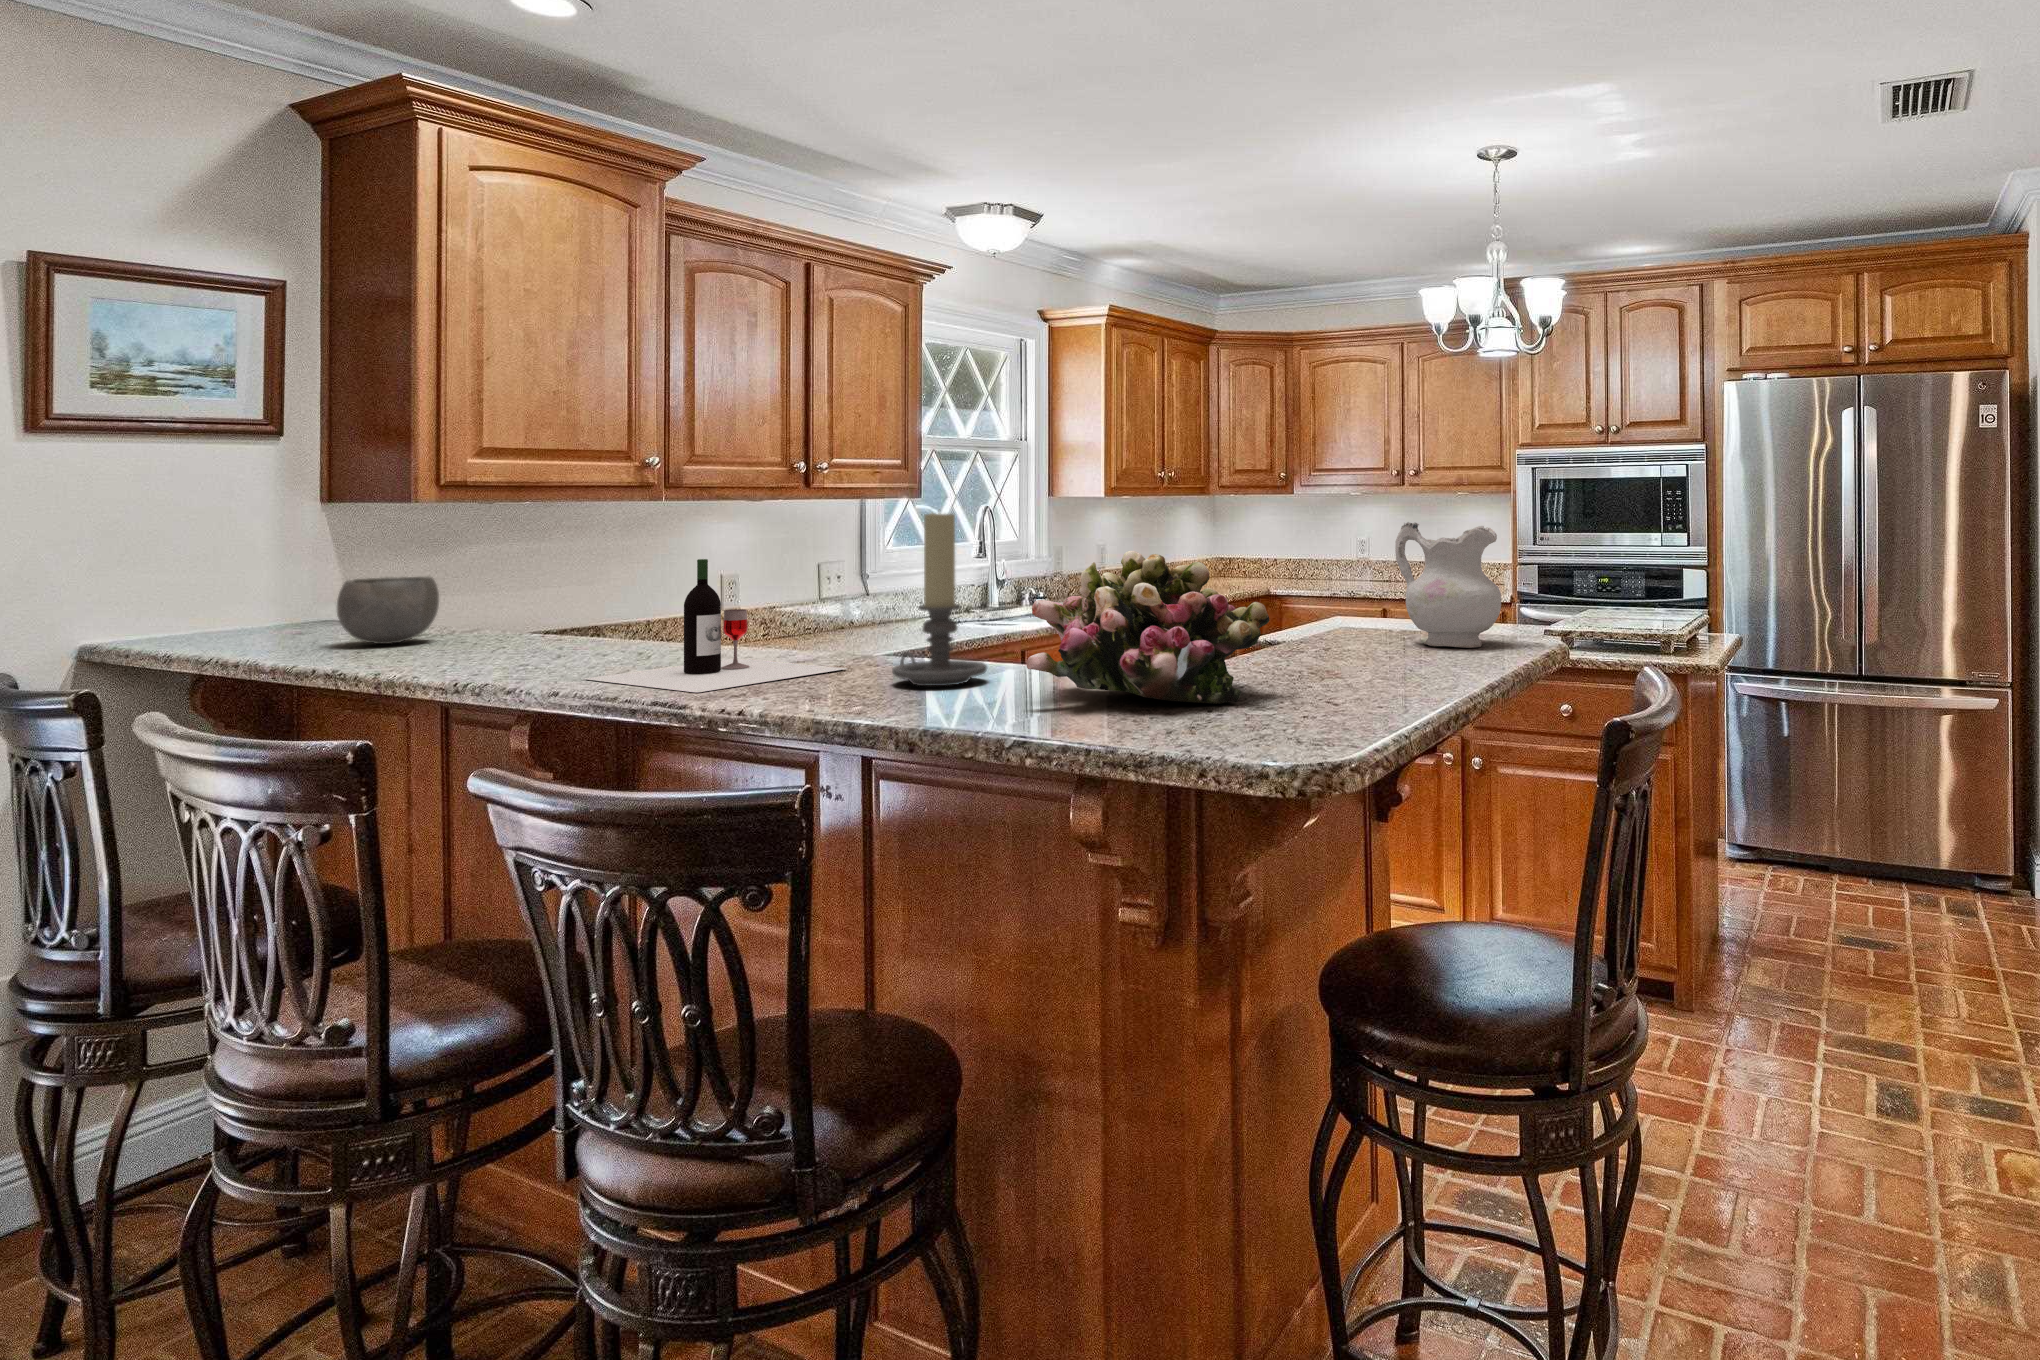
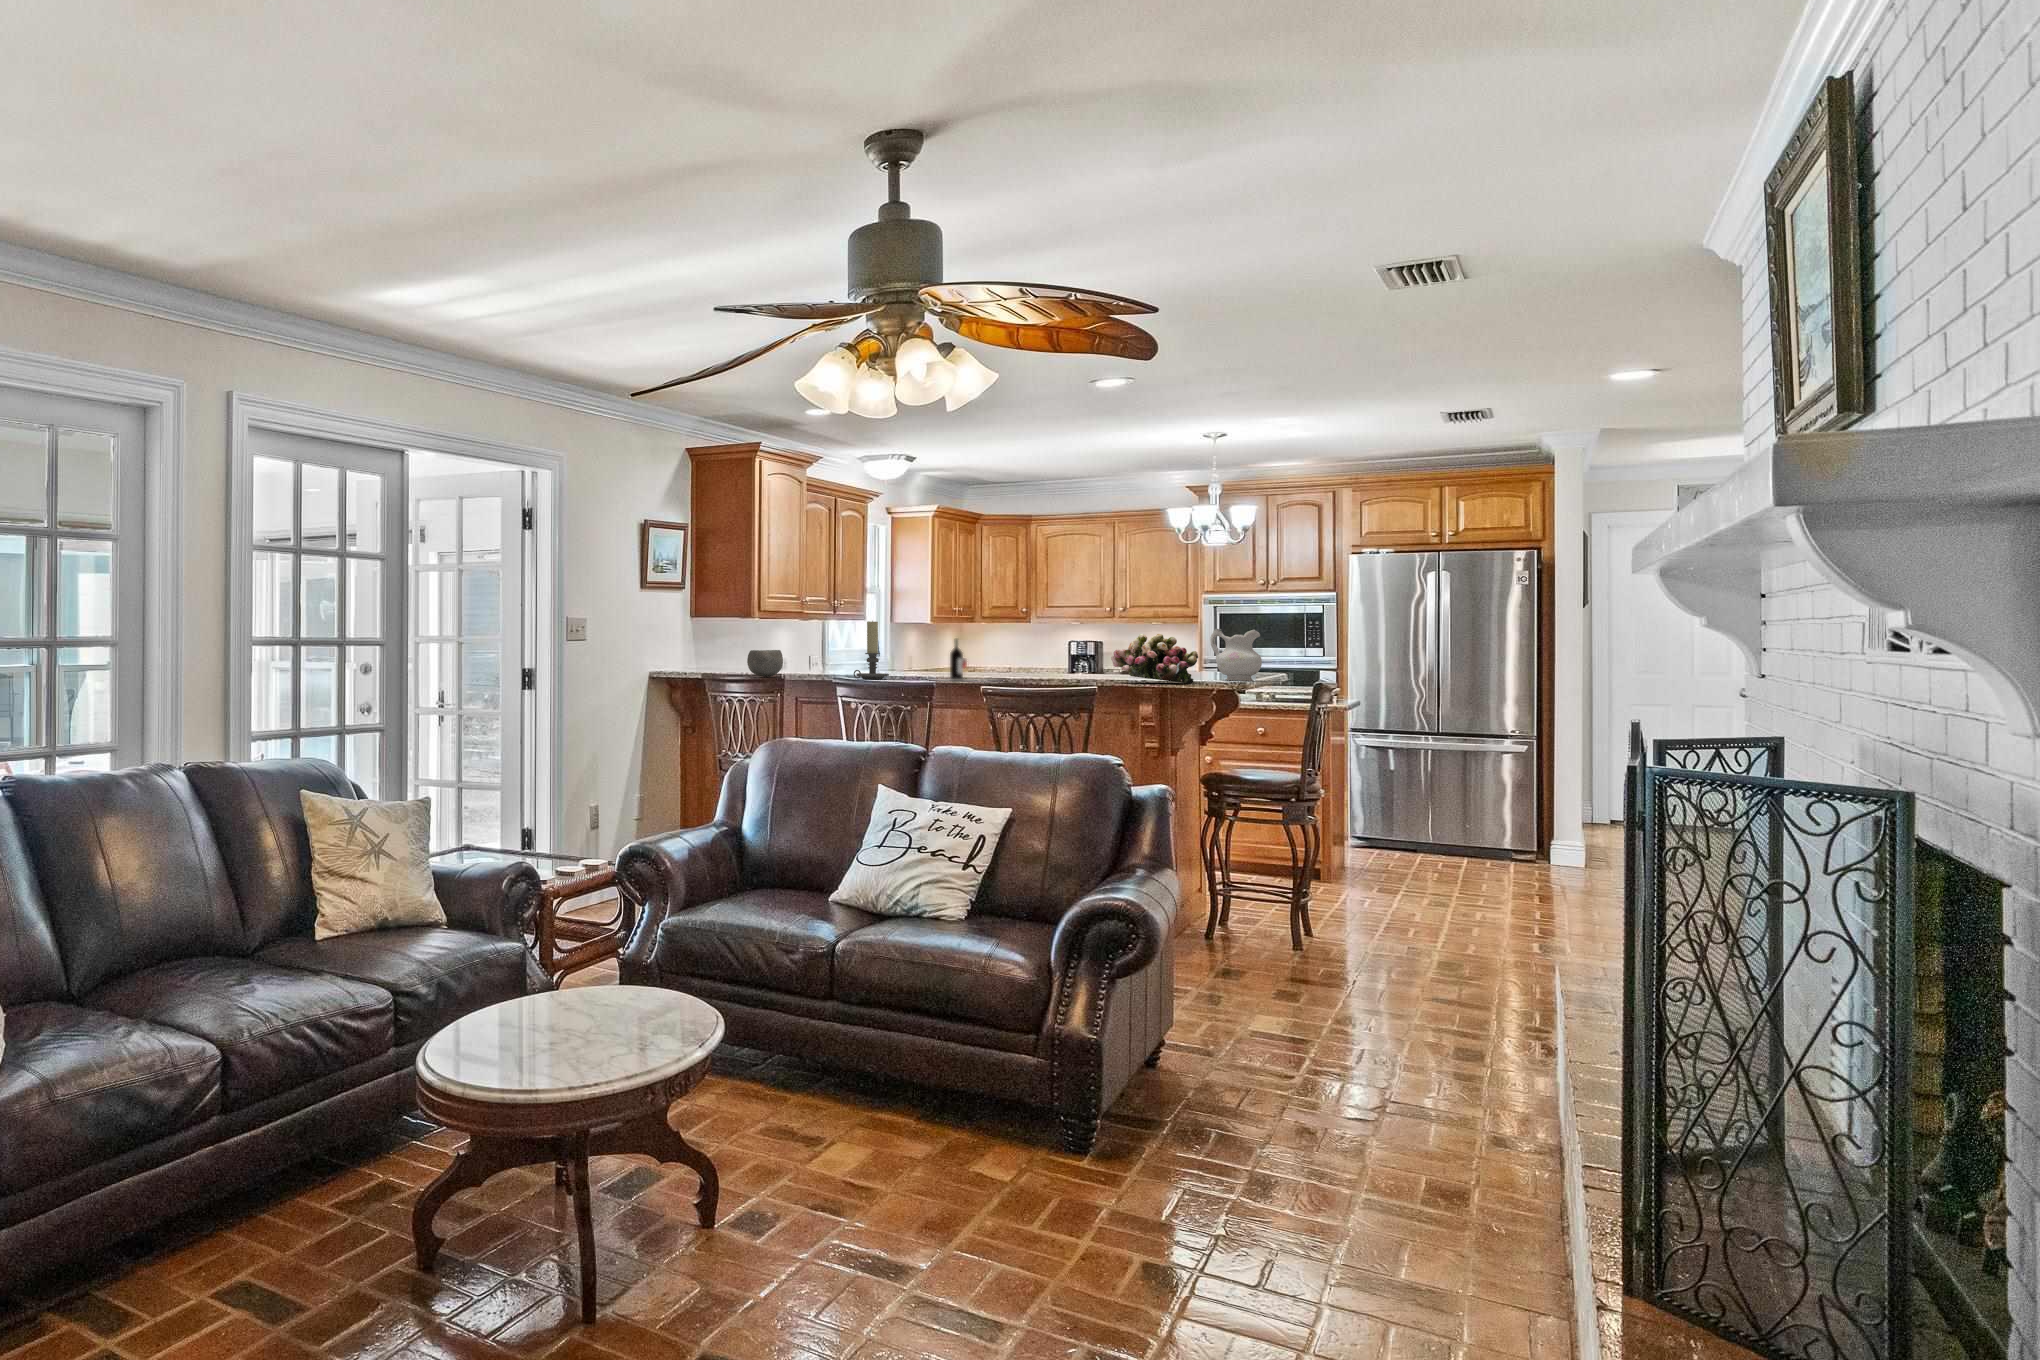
candle holder: present [892,513,987,686] -> present [854,621,889,679]

